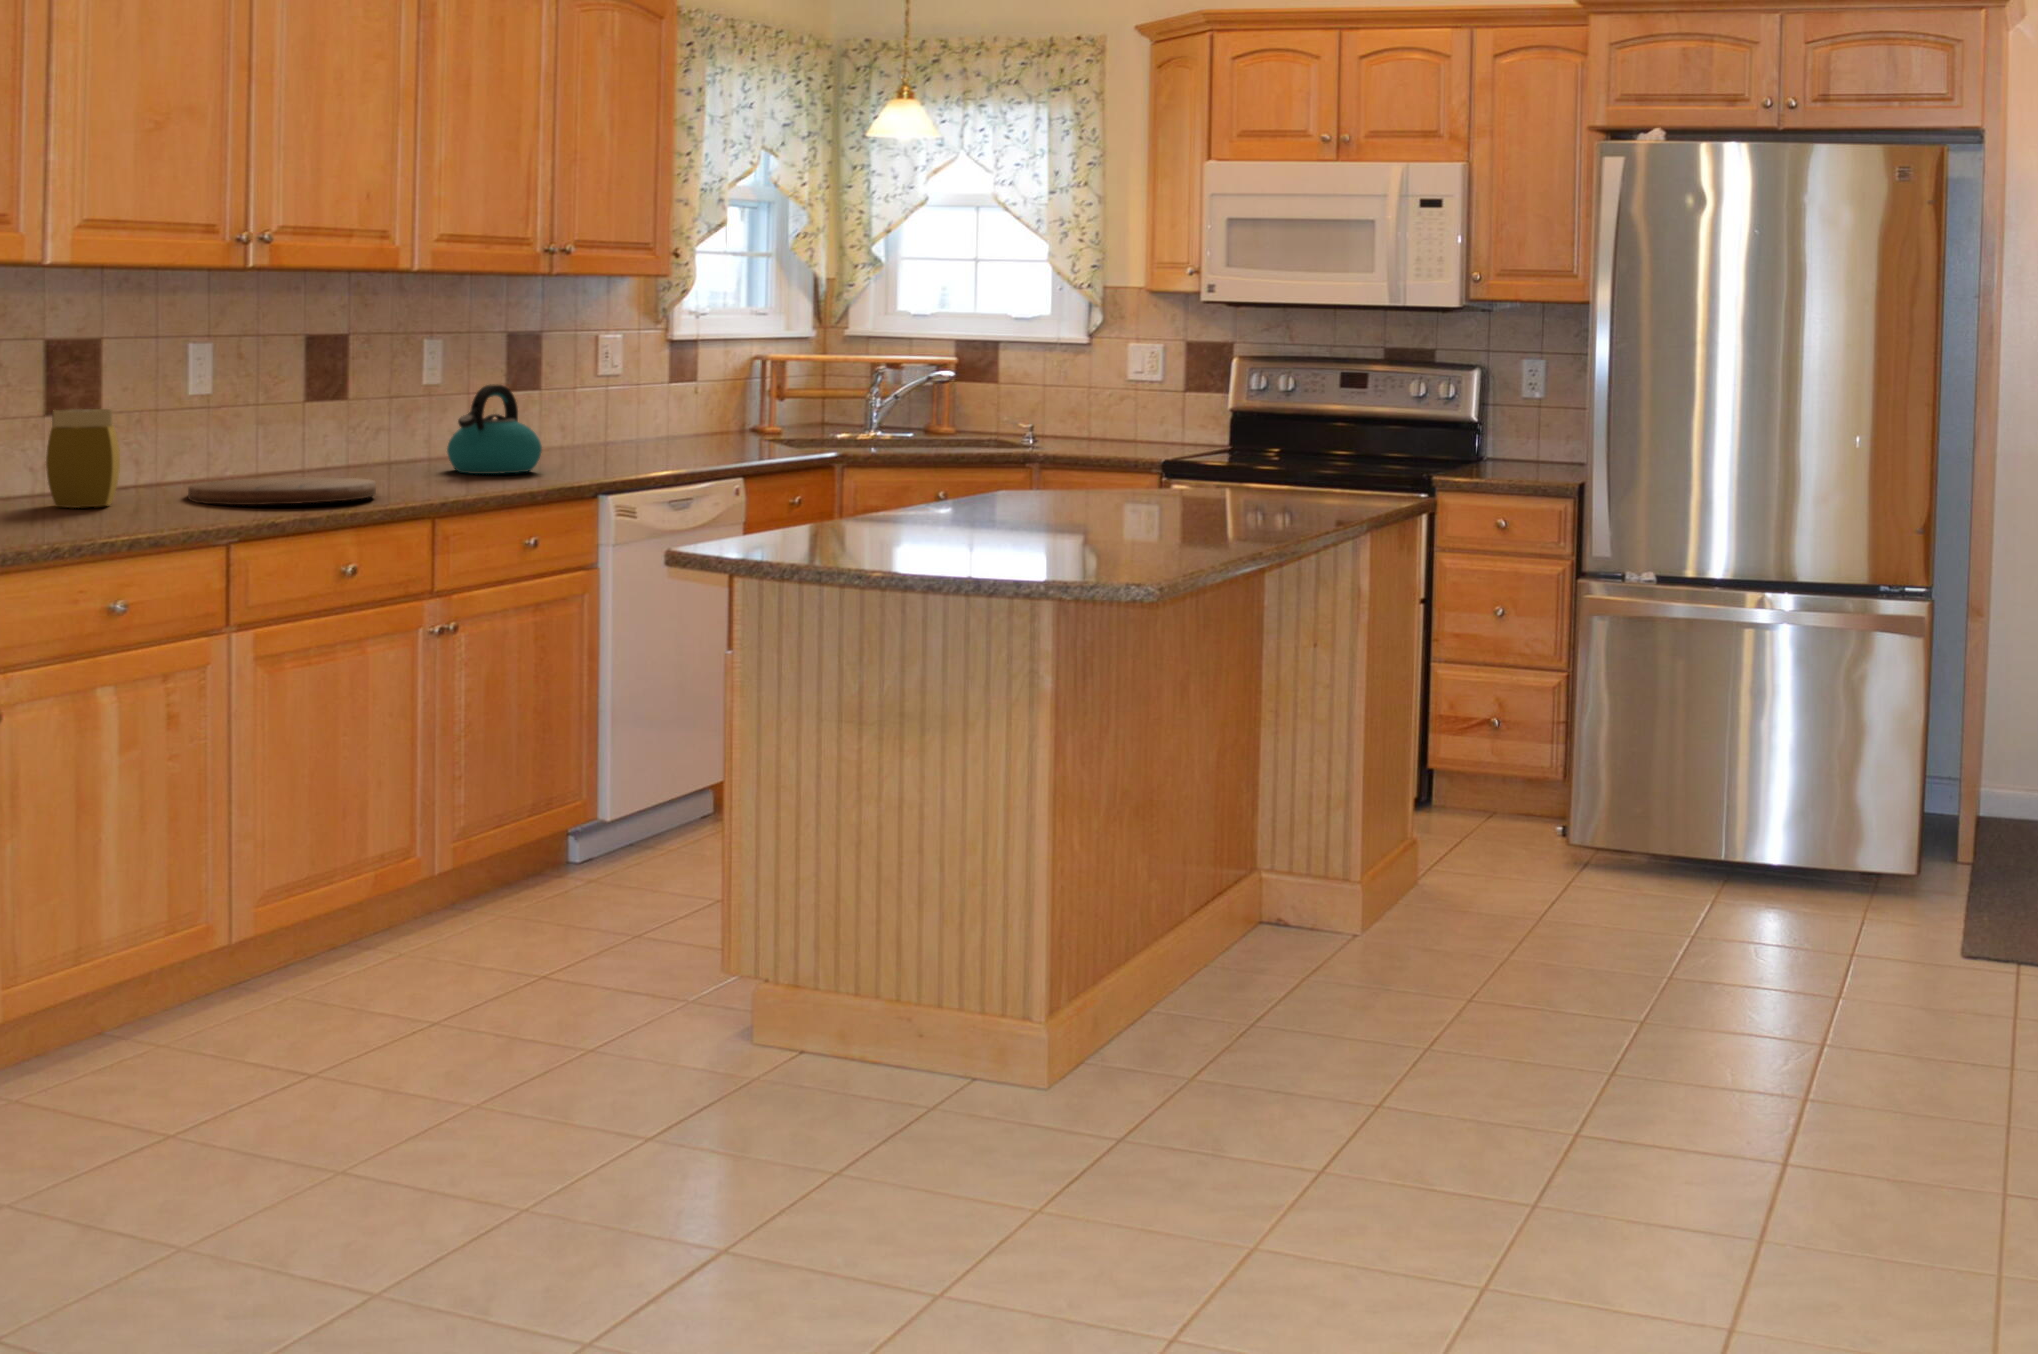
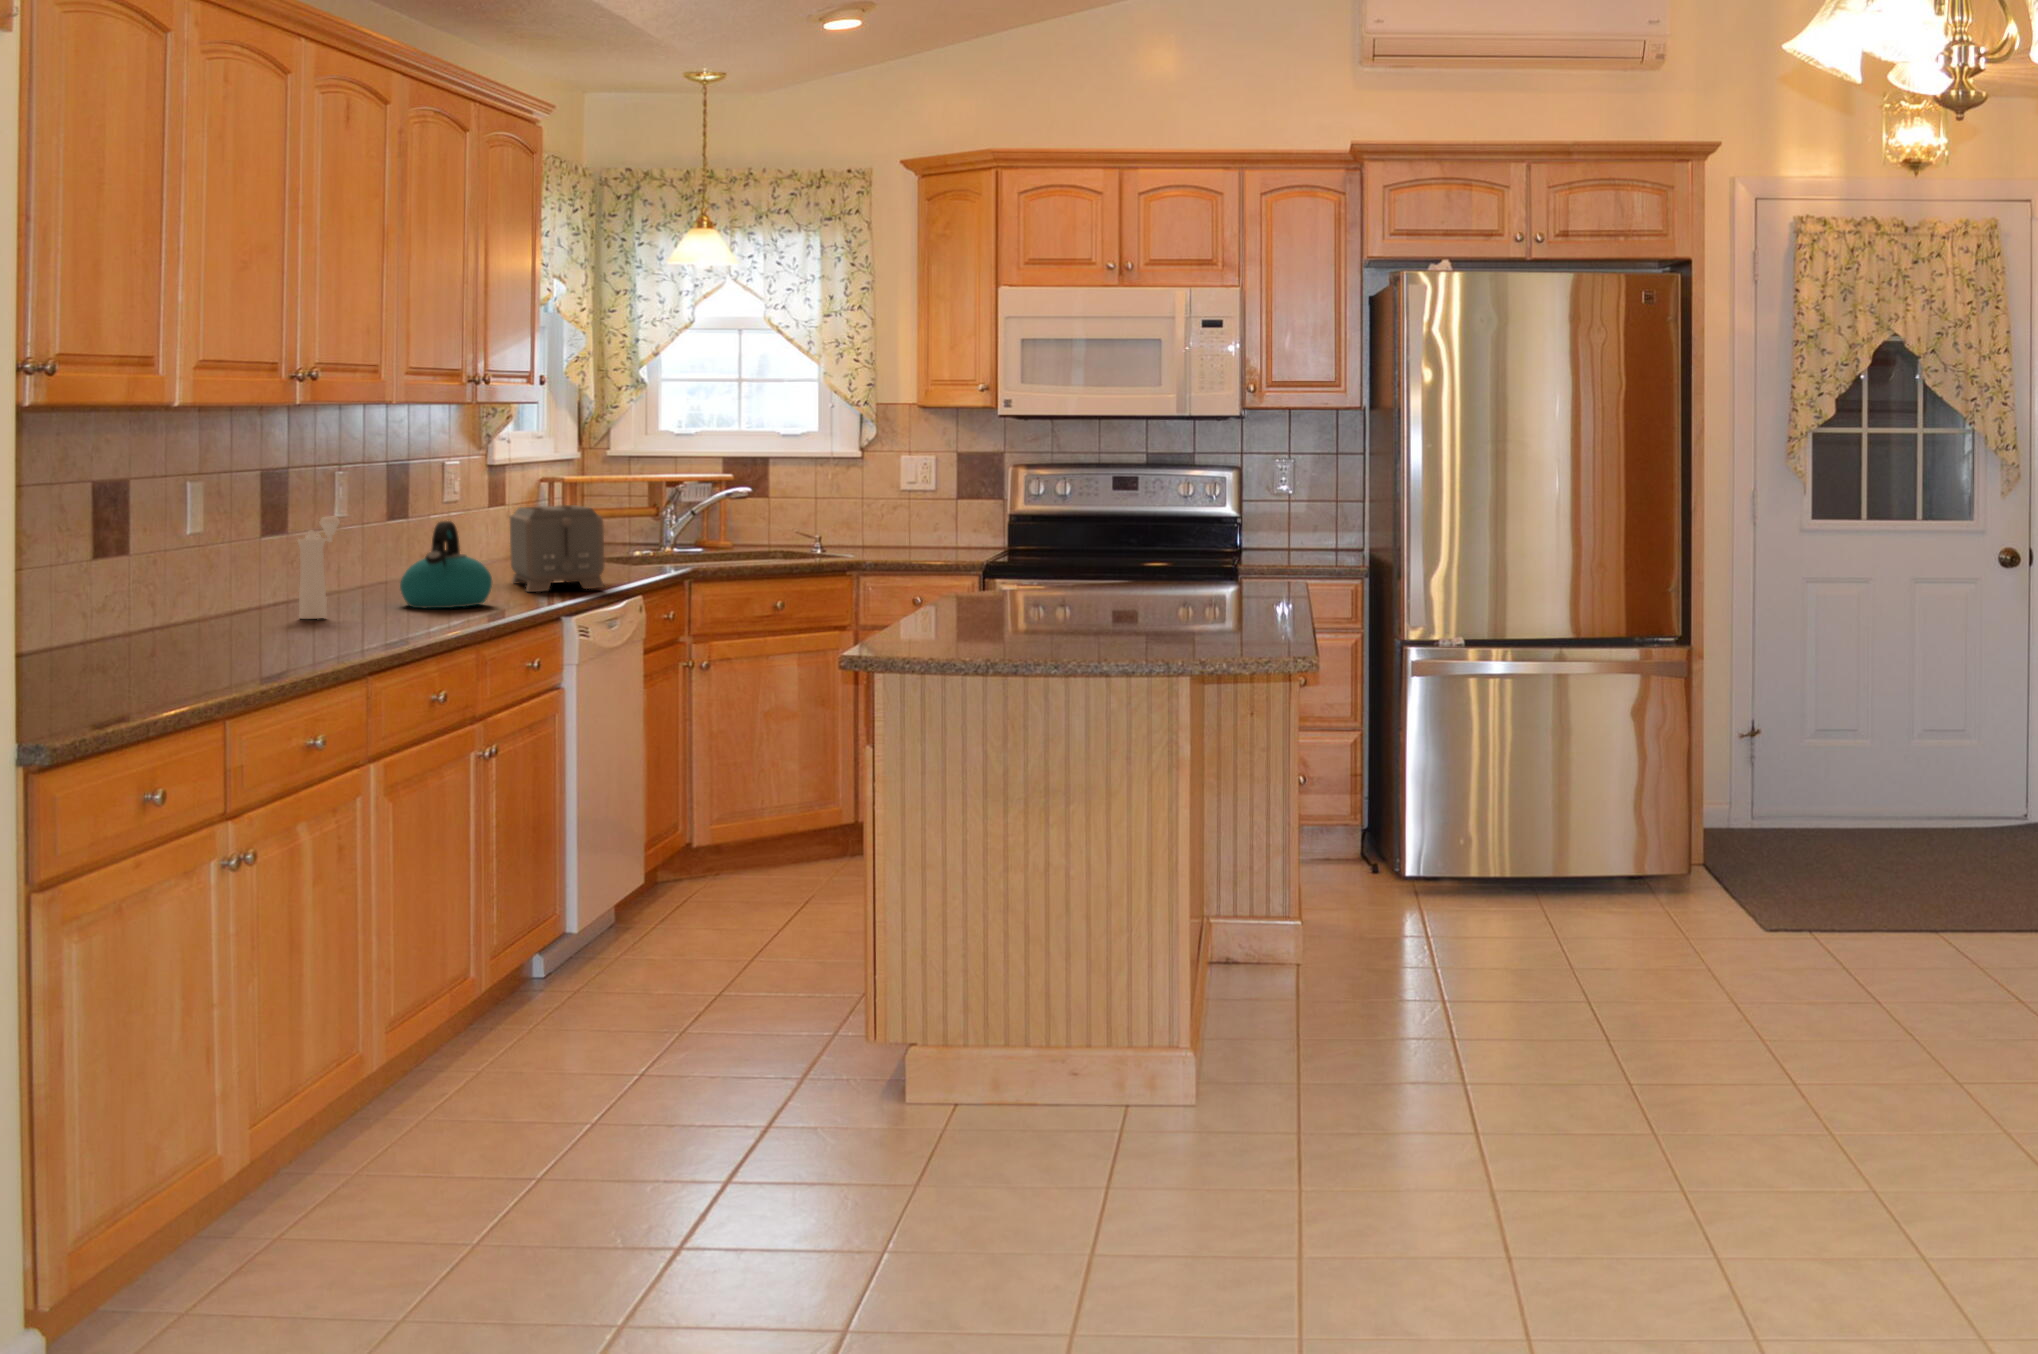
pepper mill: none [307,375,368,478] -> present [298,517,340,619]
toaster: none [617,376,710,462] -> present [510,505,604,592]
jar: present [46,409,120,508] -> none [156,559,225,655]
cutting board: present [188,477,376,505] -> none [250,616,428,645]

